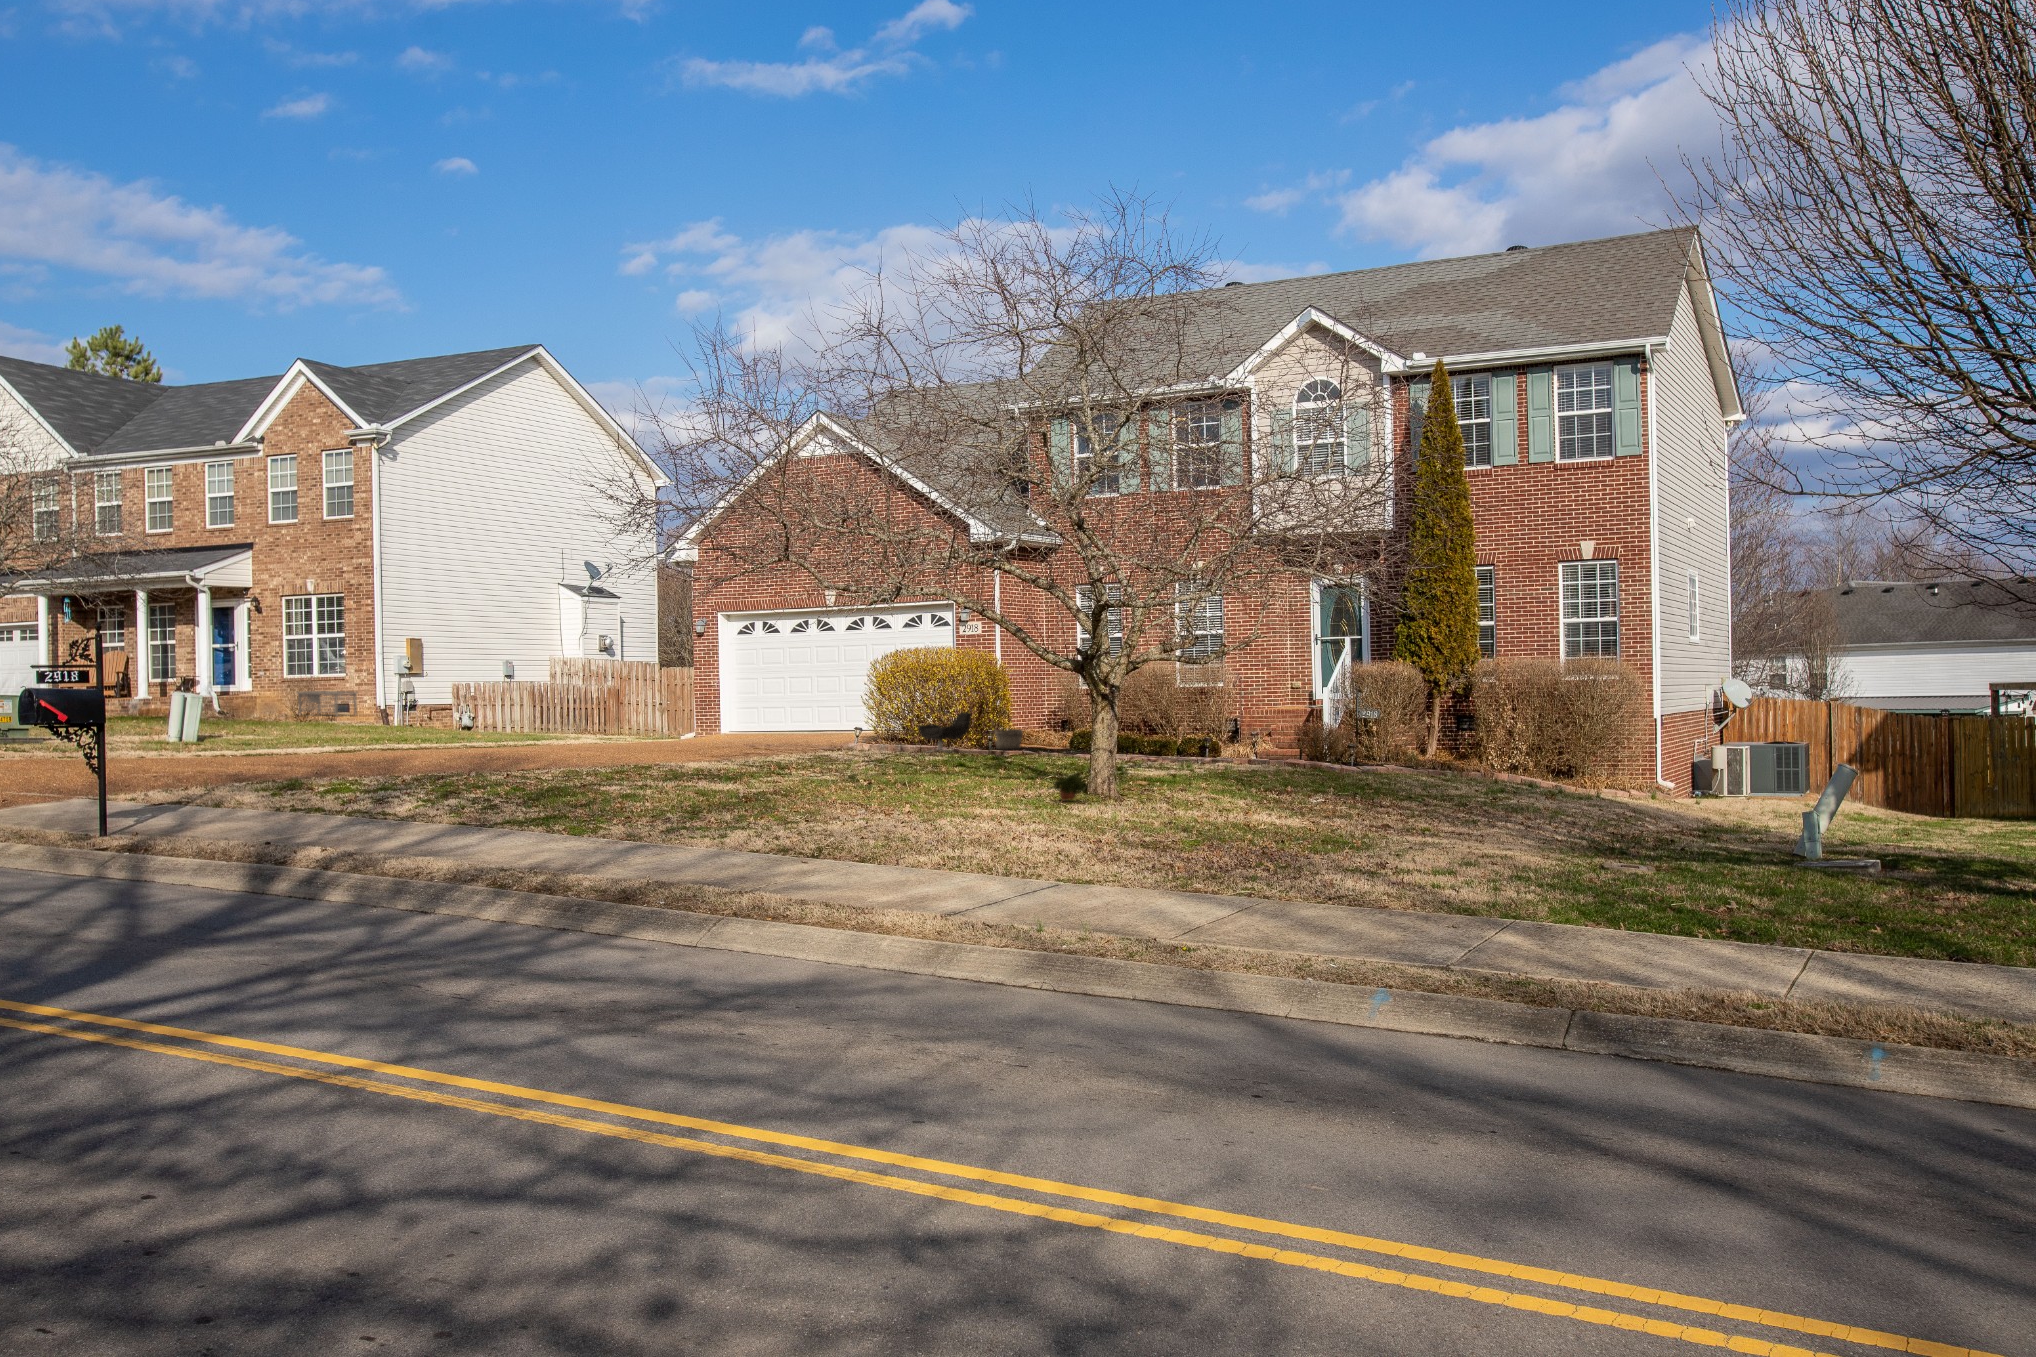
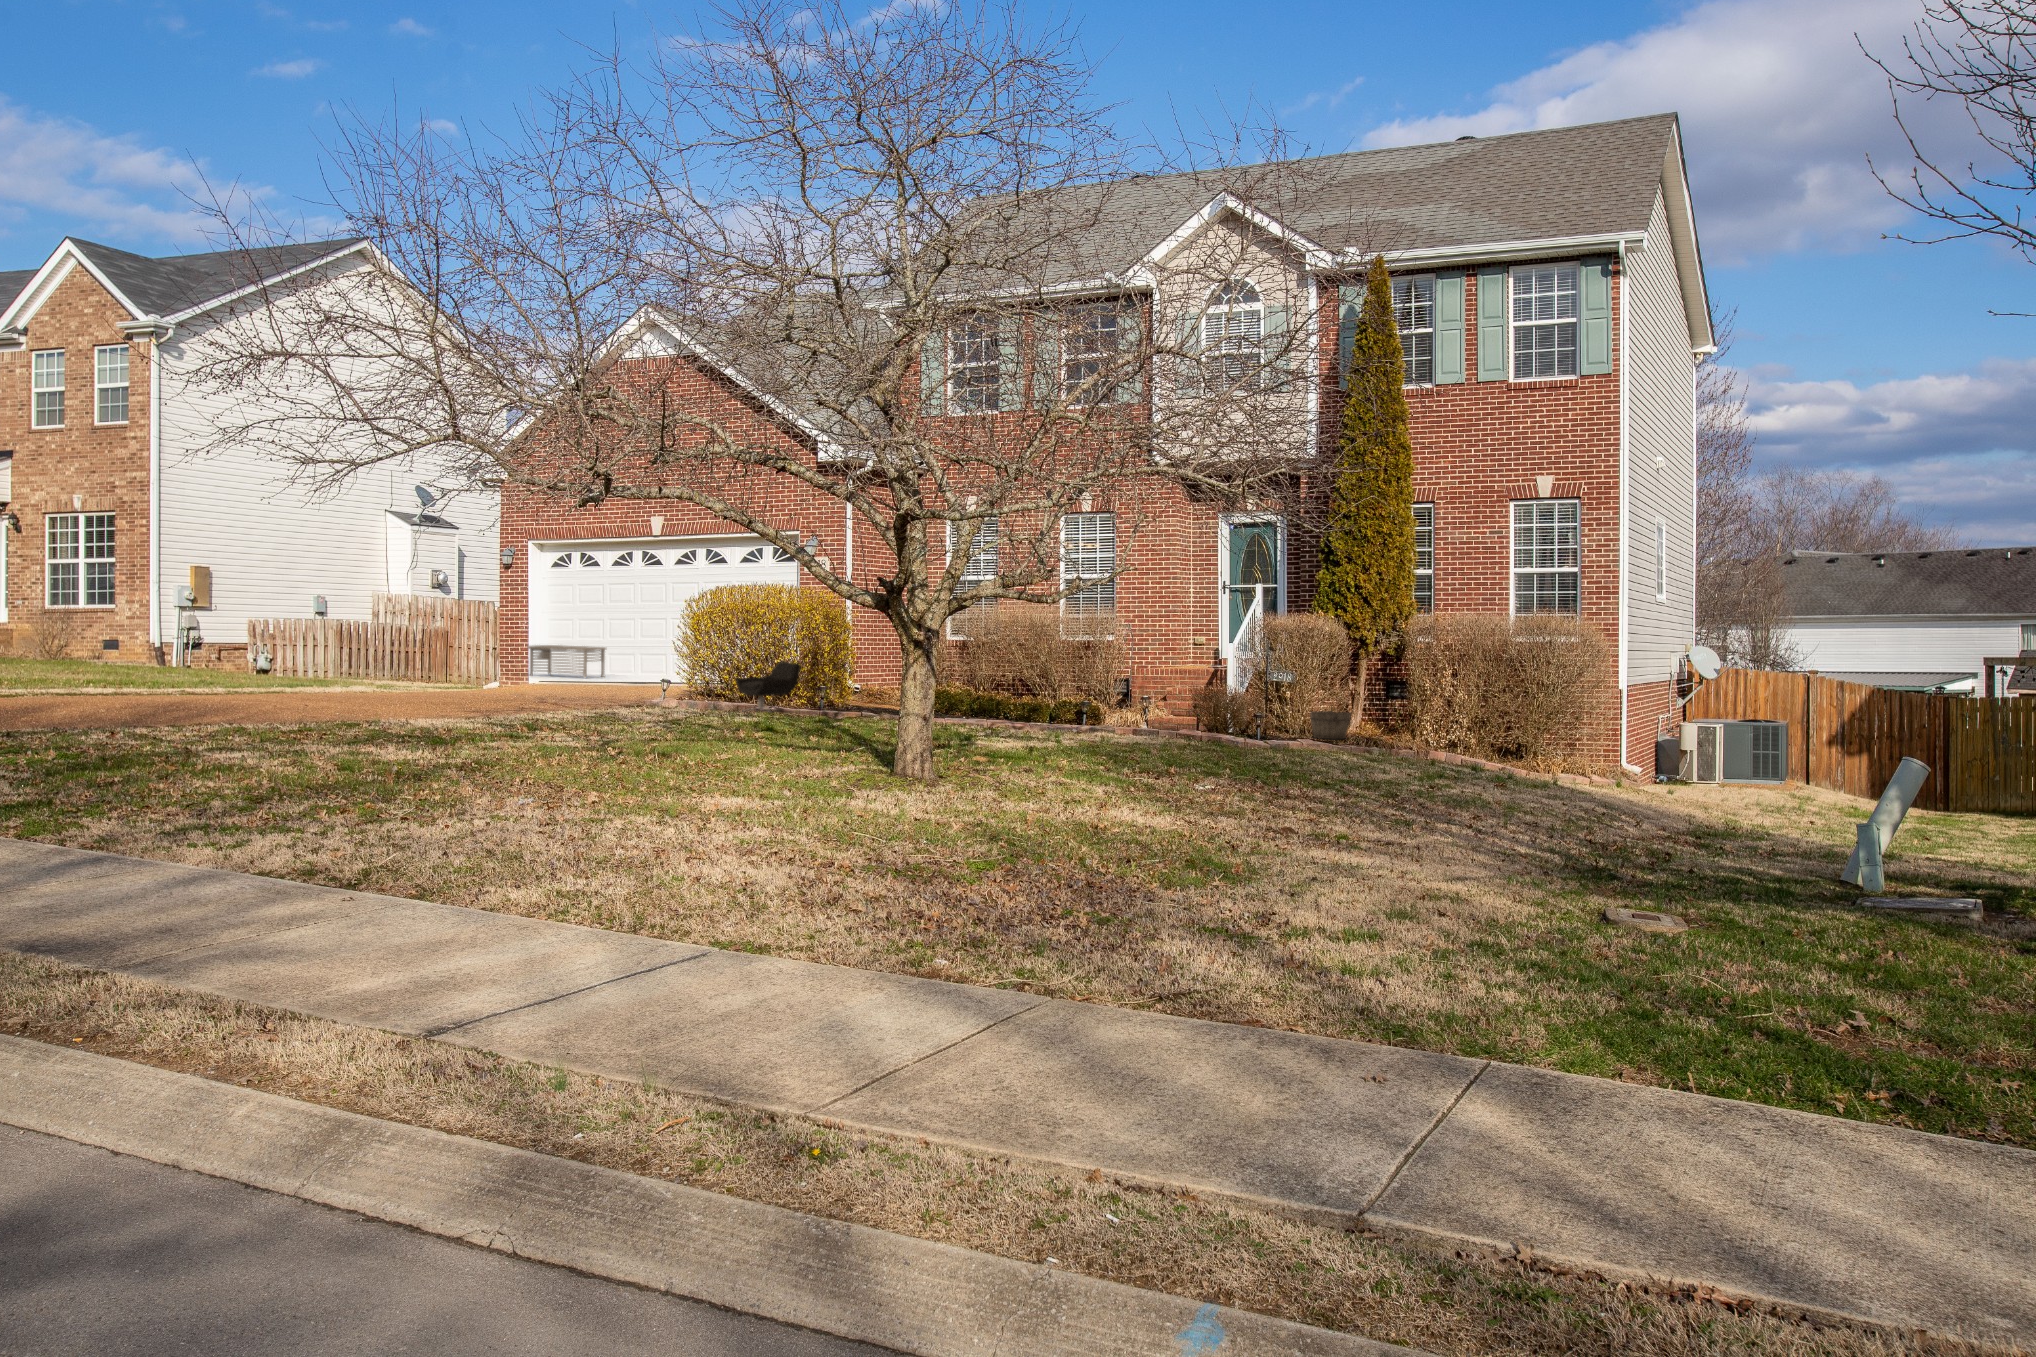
storage bench: present [297,691,357,716] -> present [528,645,606,678]
wooden bucket: present [994,726,1023,749] -> present [1310,711,1351,739]
potted plant: present [1048,776,1087,801] -> none [834,748,894,786]

